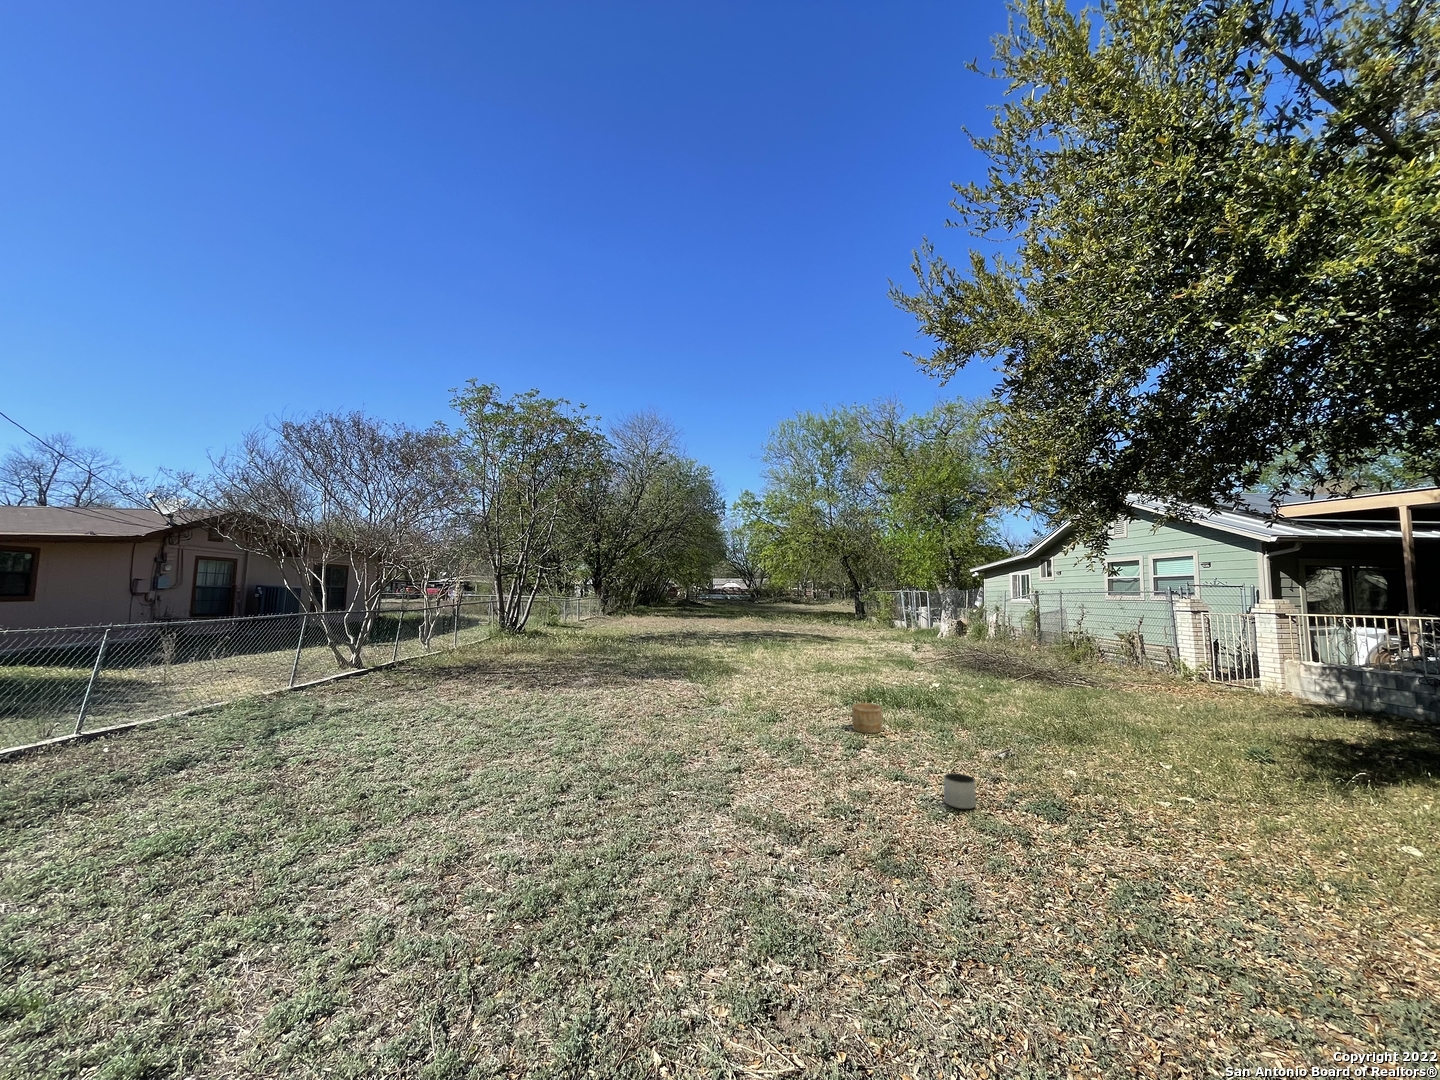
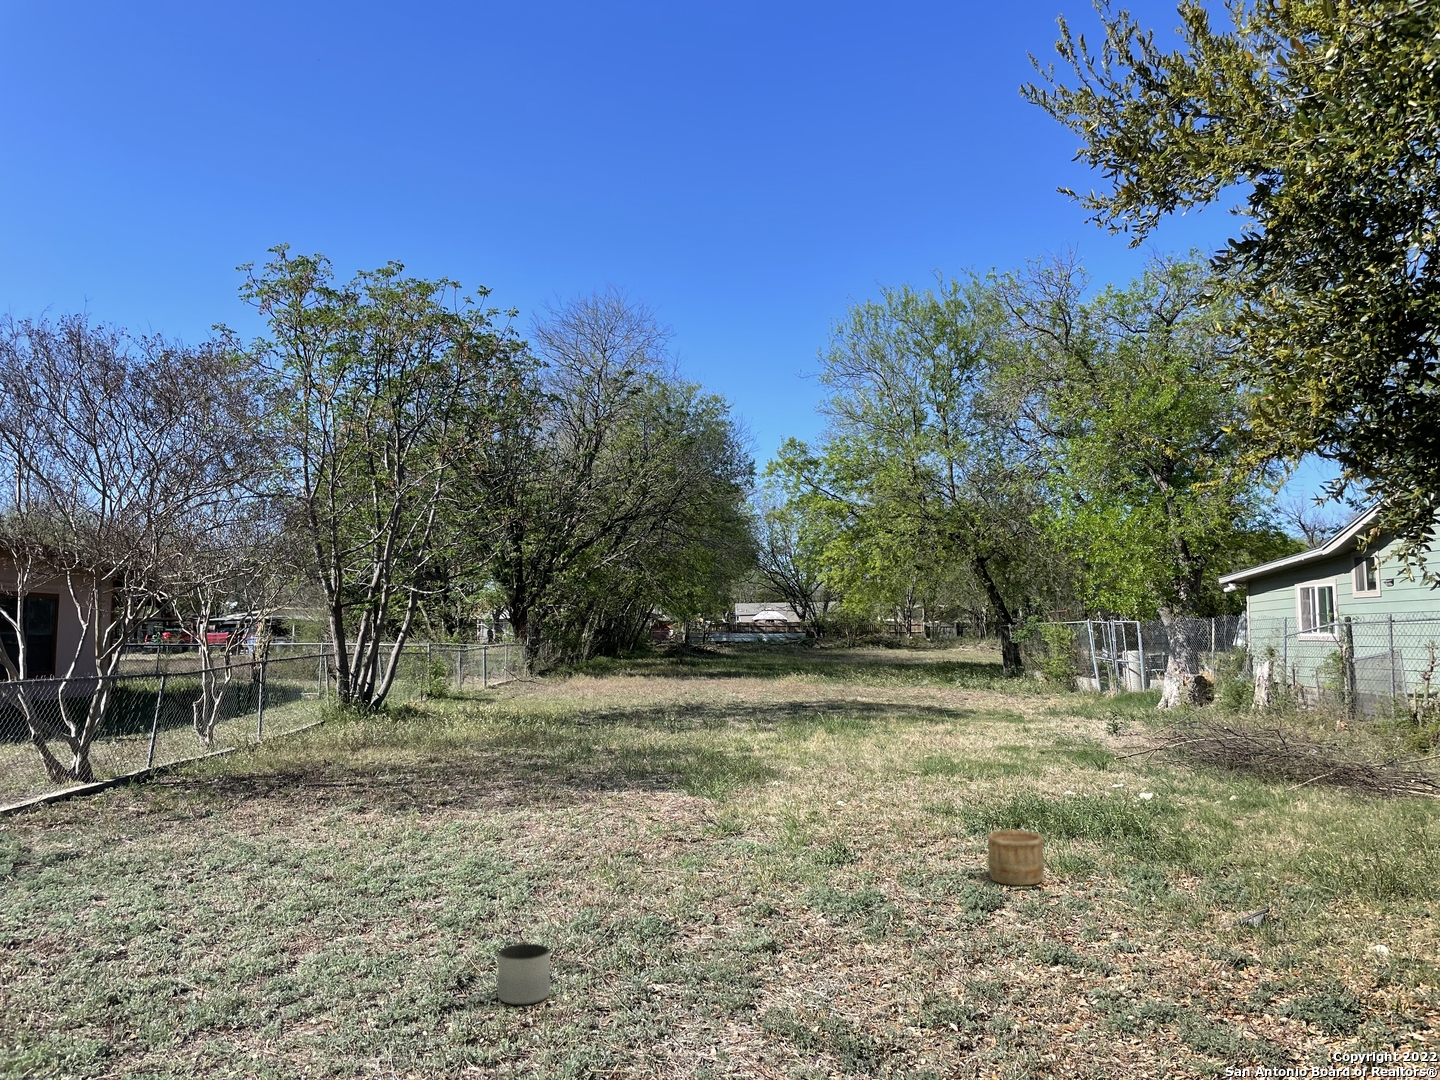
planter: present [944,773,976,809] -> present [498,944,550,1005]

